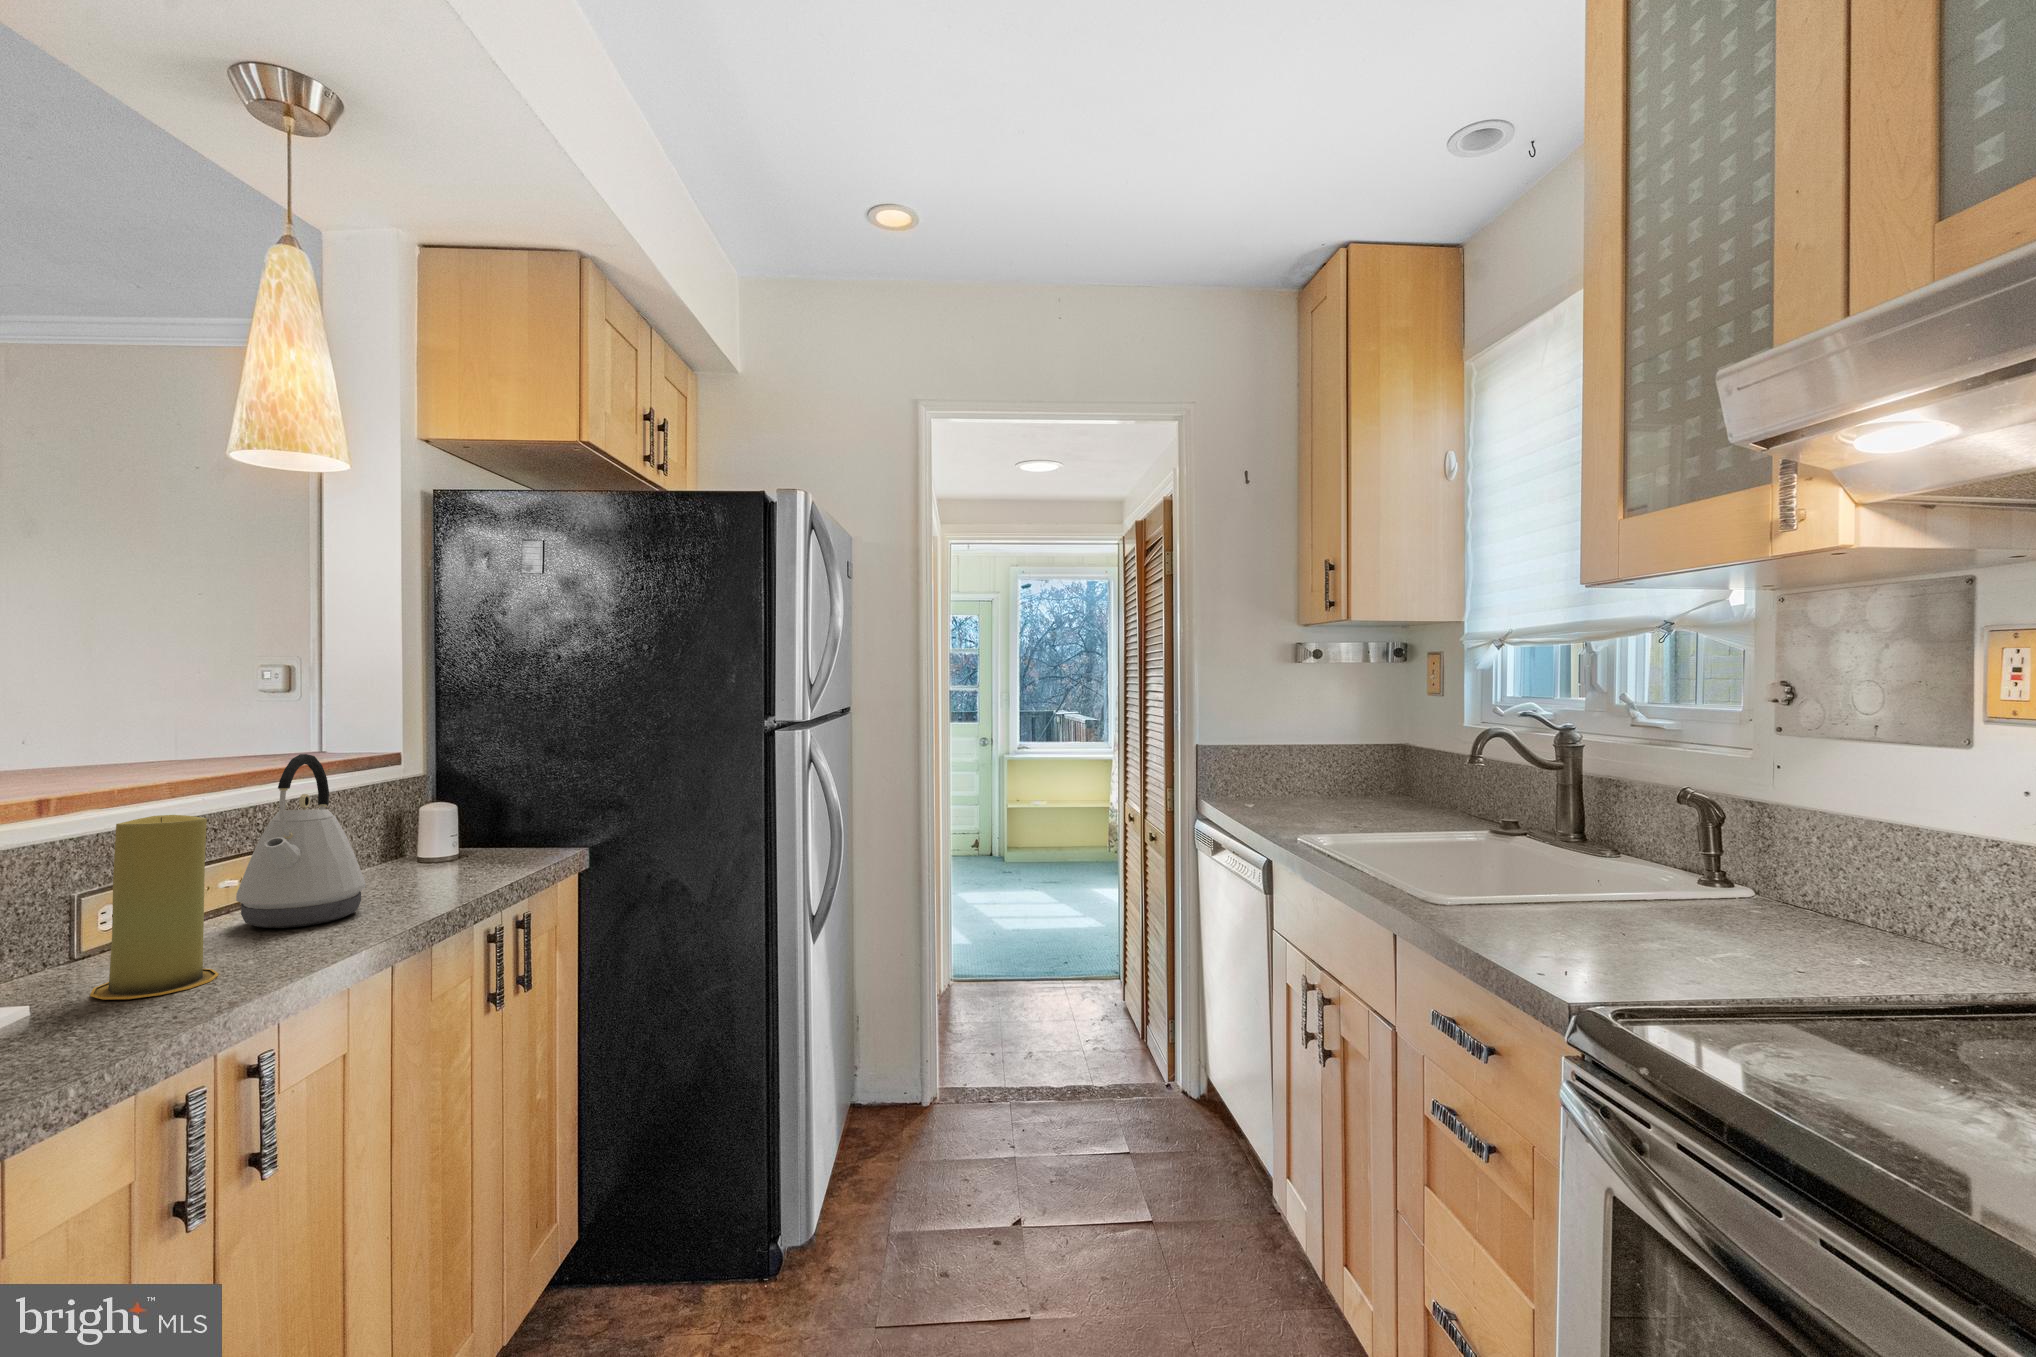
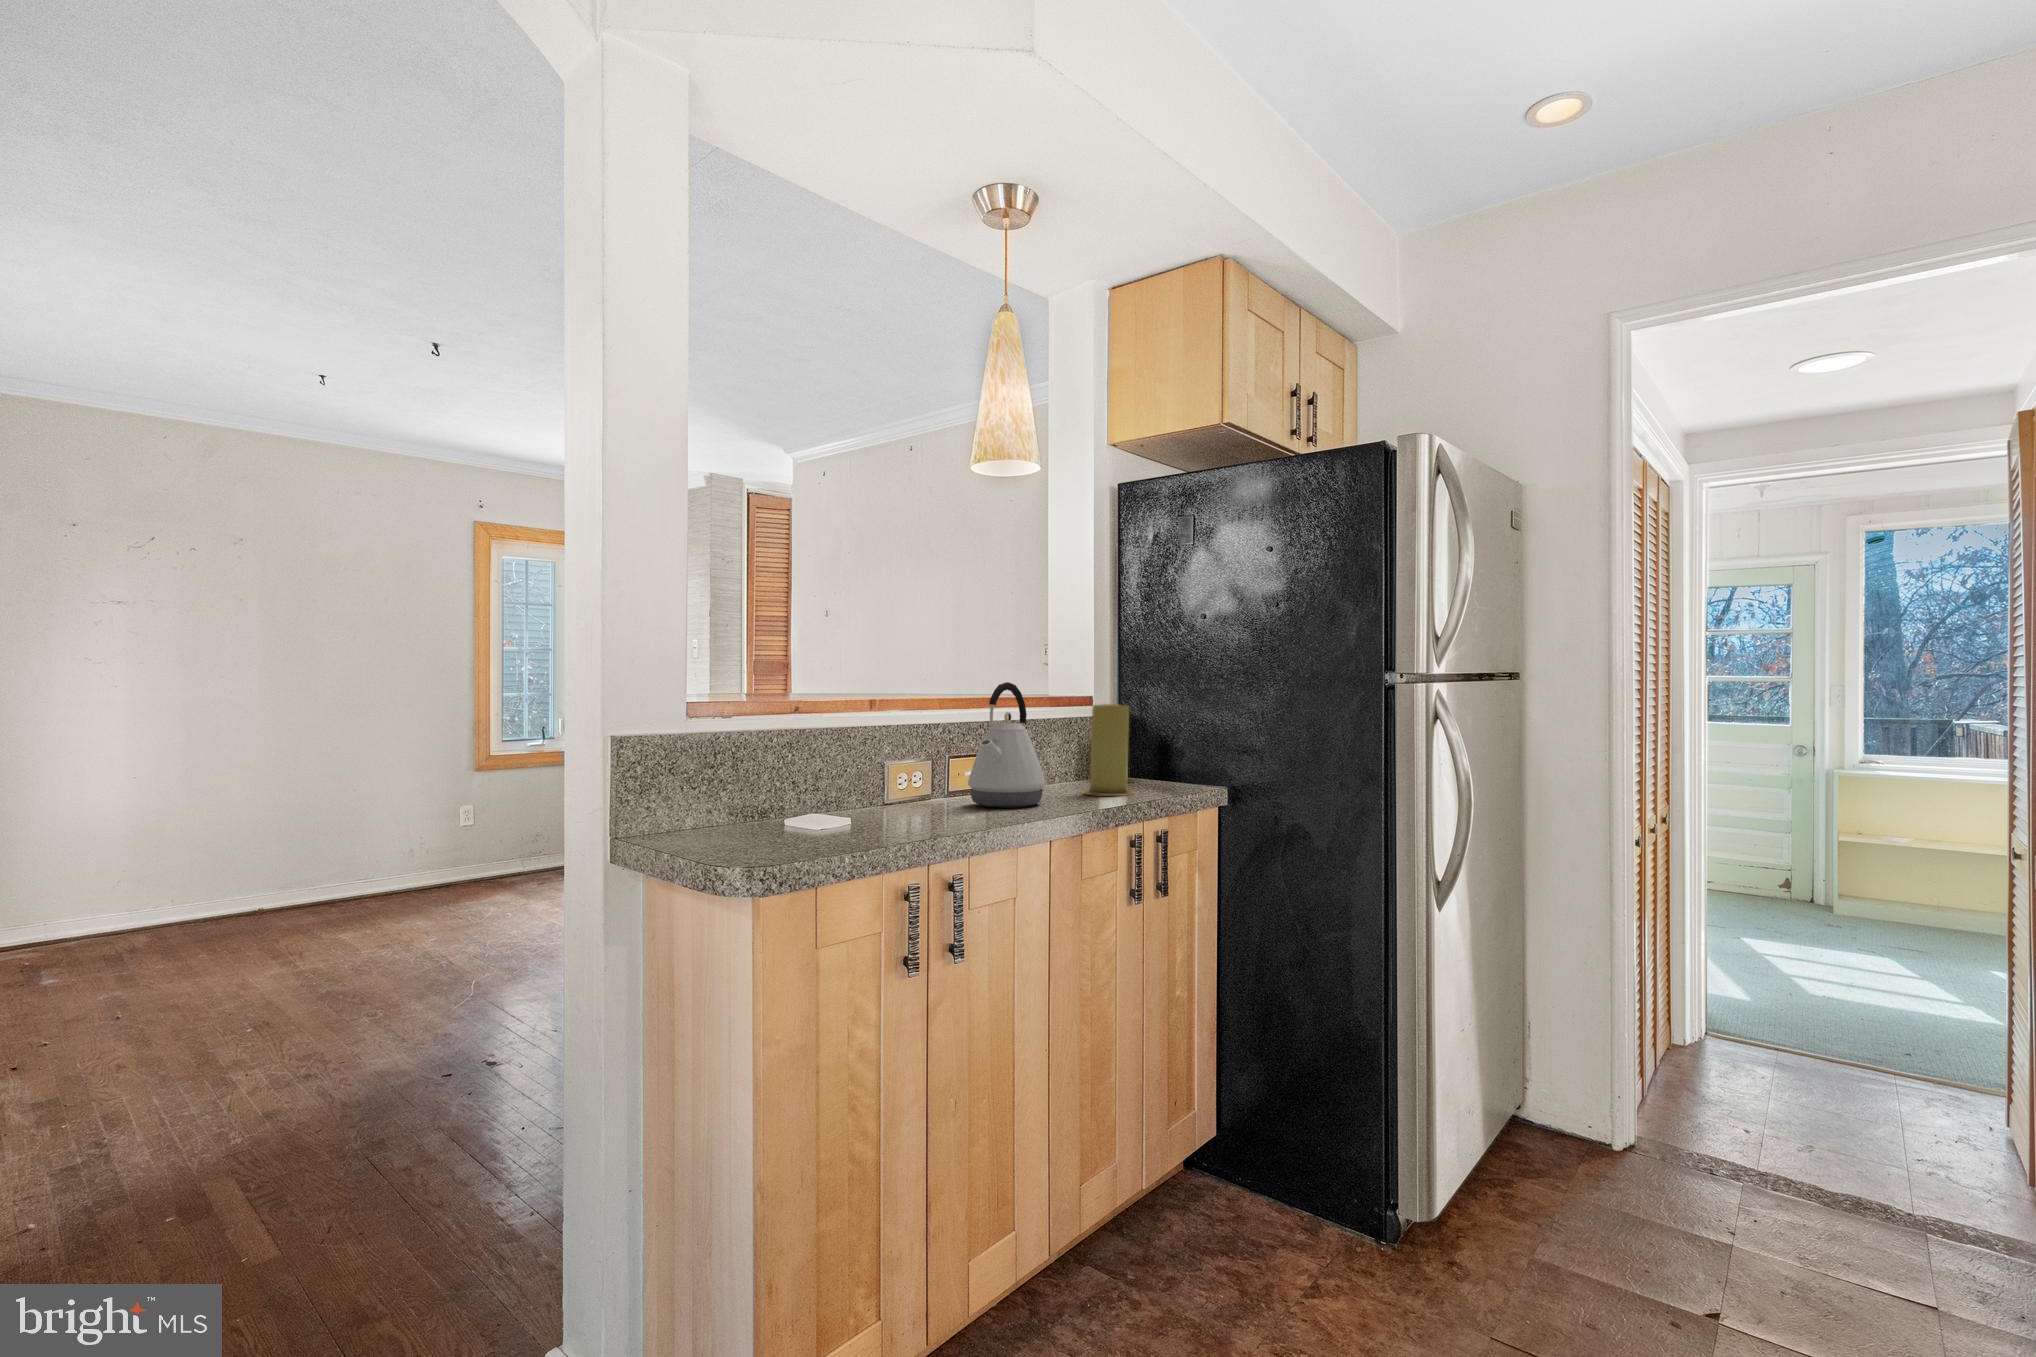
candle: present [90,815,218,1000] -> present [1083,704,1133,796]

